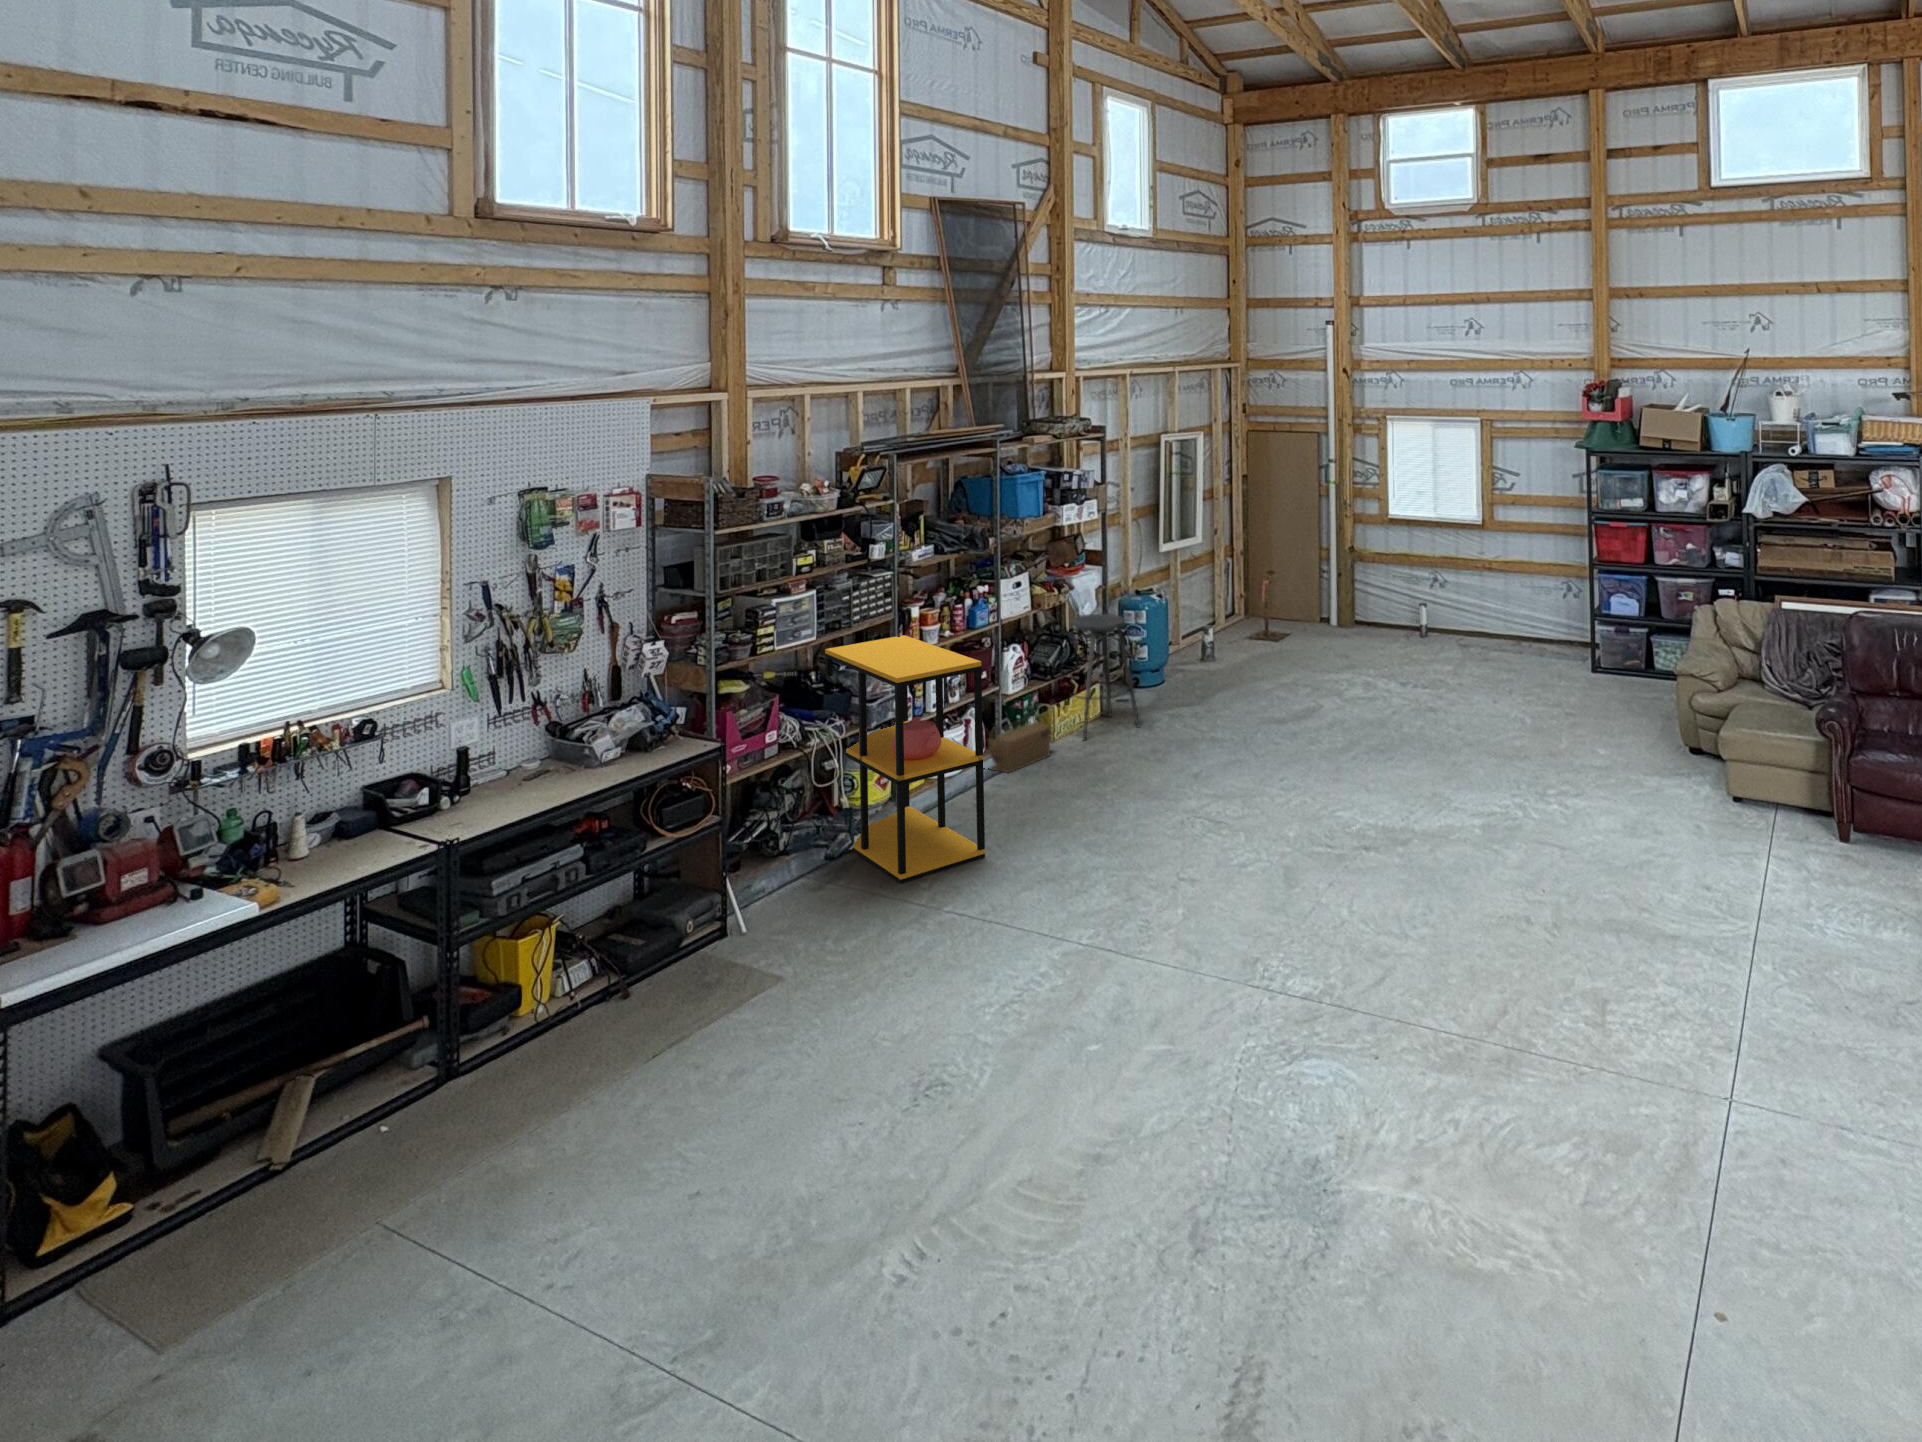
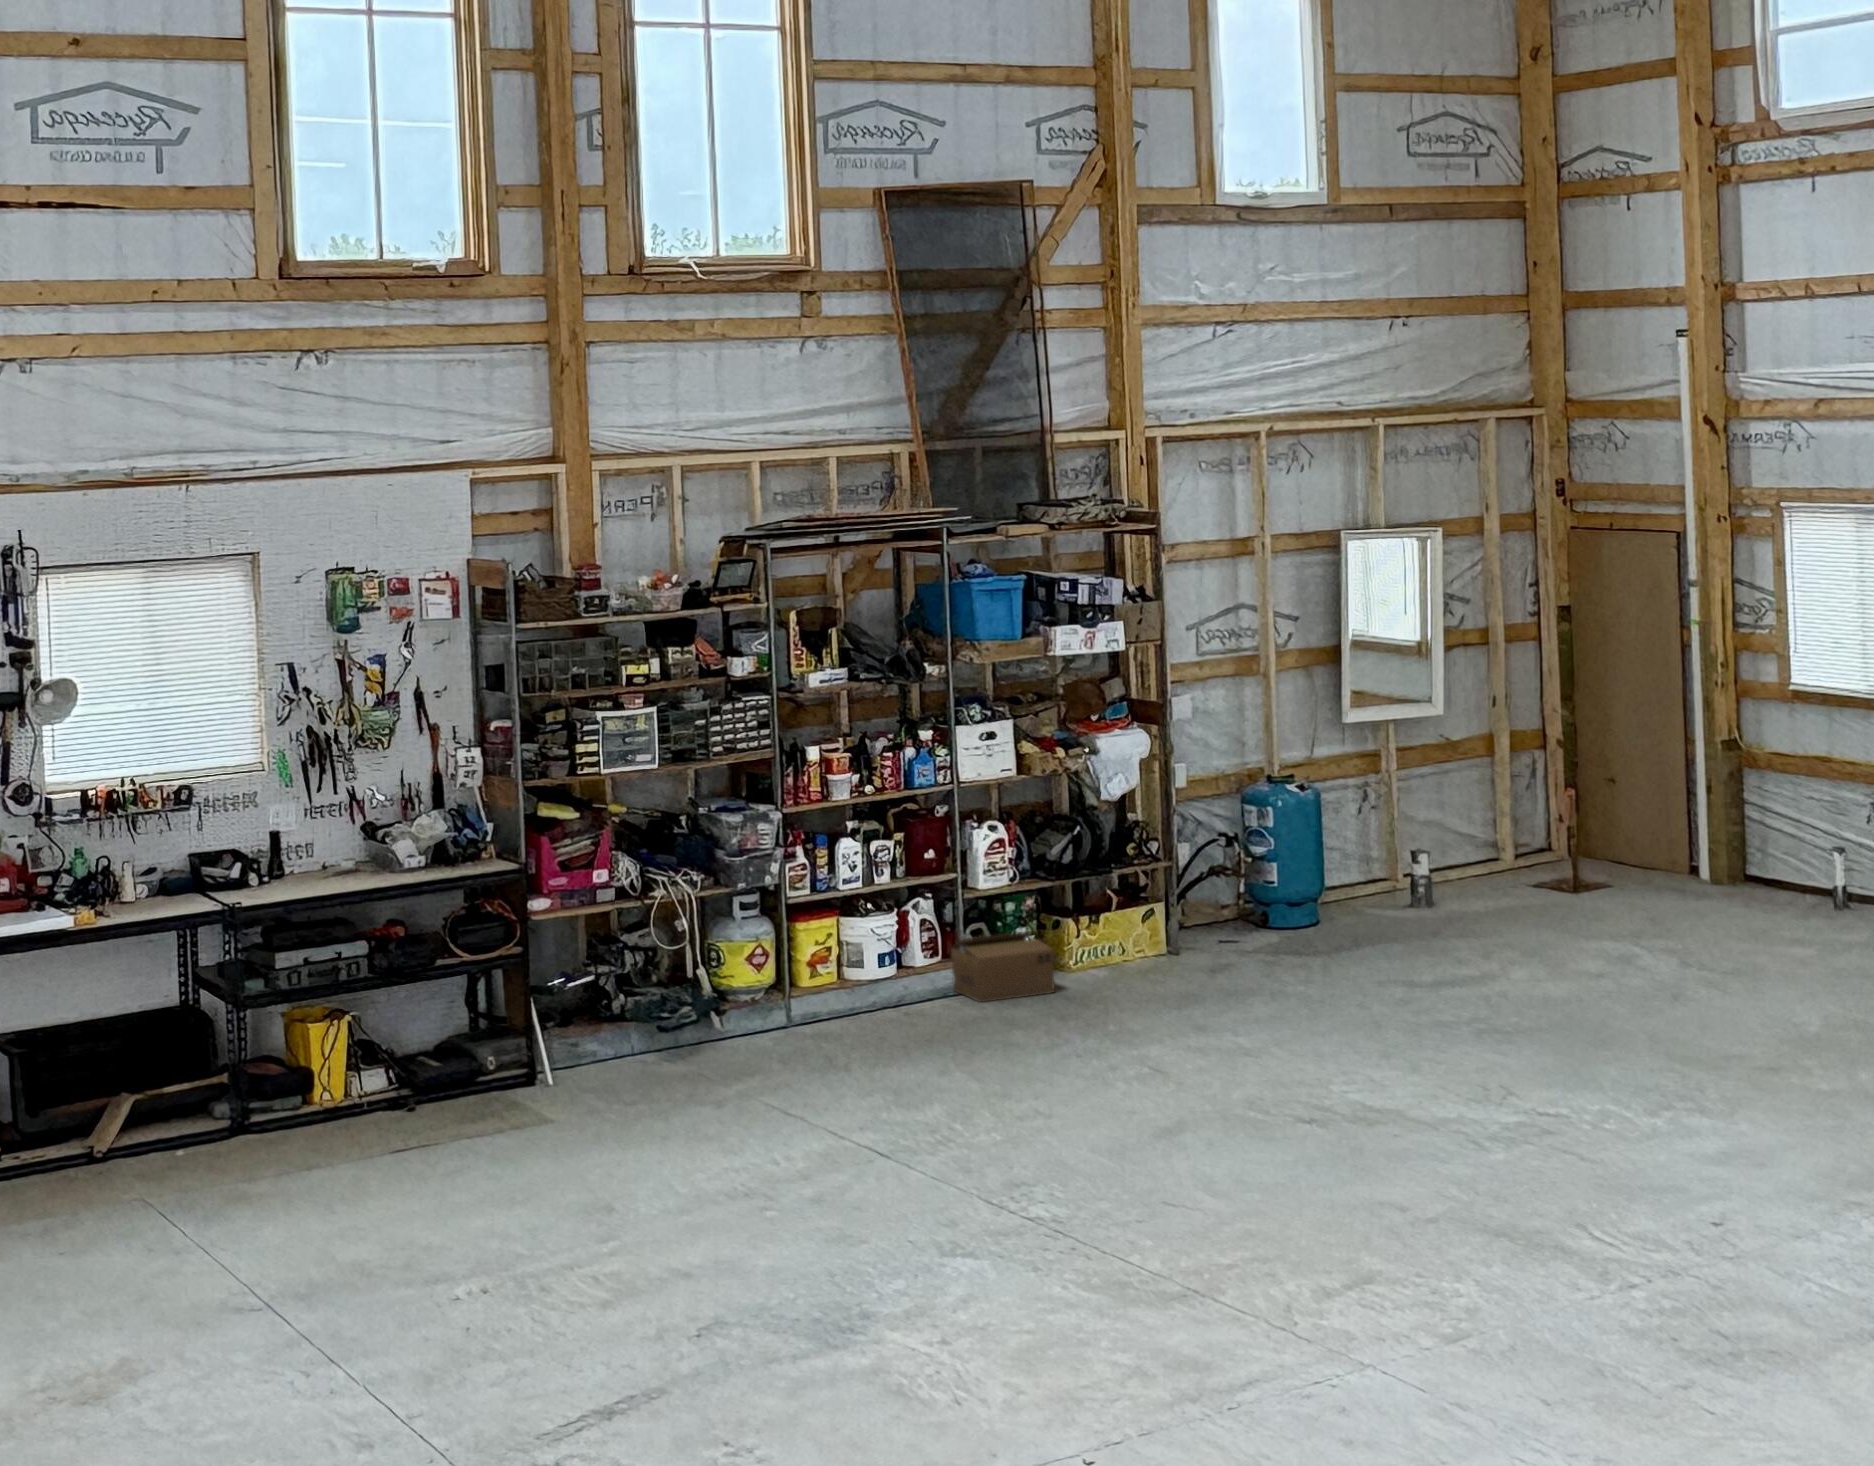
stool: present [1070,614,1140,740] -> none [1106,797,1222,983]
shelving unit: present [825,635,985,884] -> none [698,783,861,1088]

